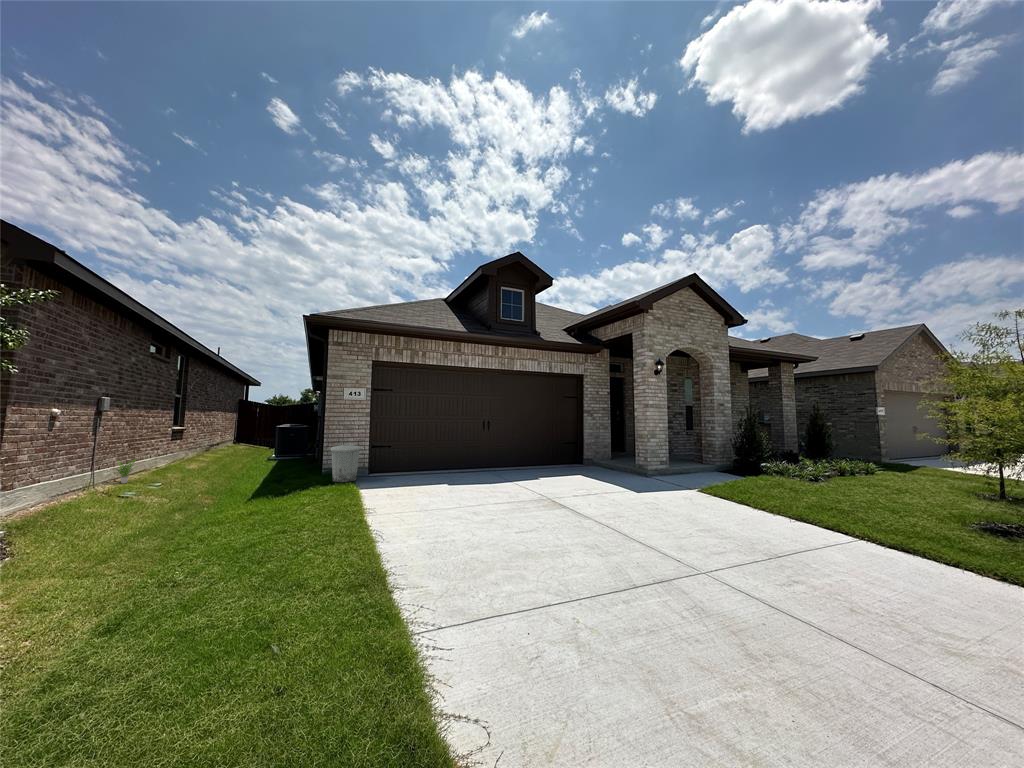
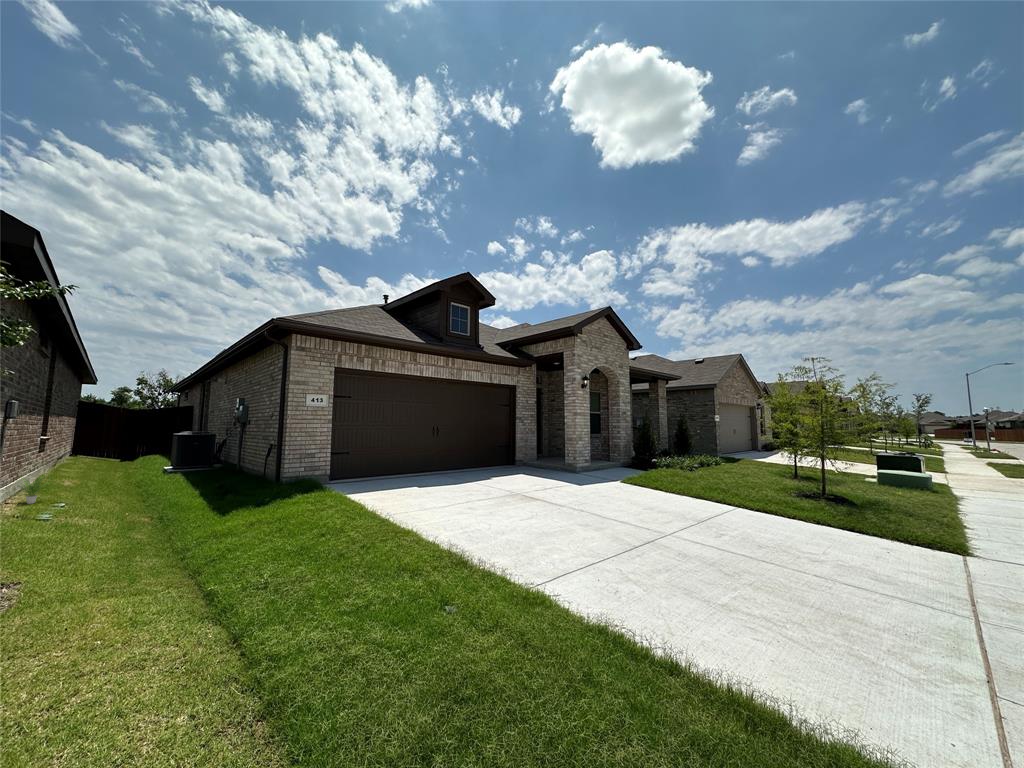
trash can: present [330,444,361,482] -> none [295,451,327,490]

